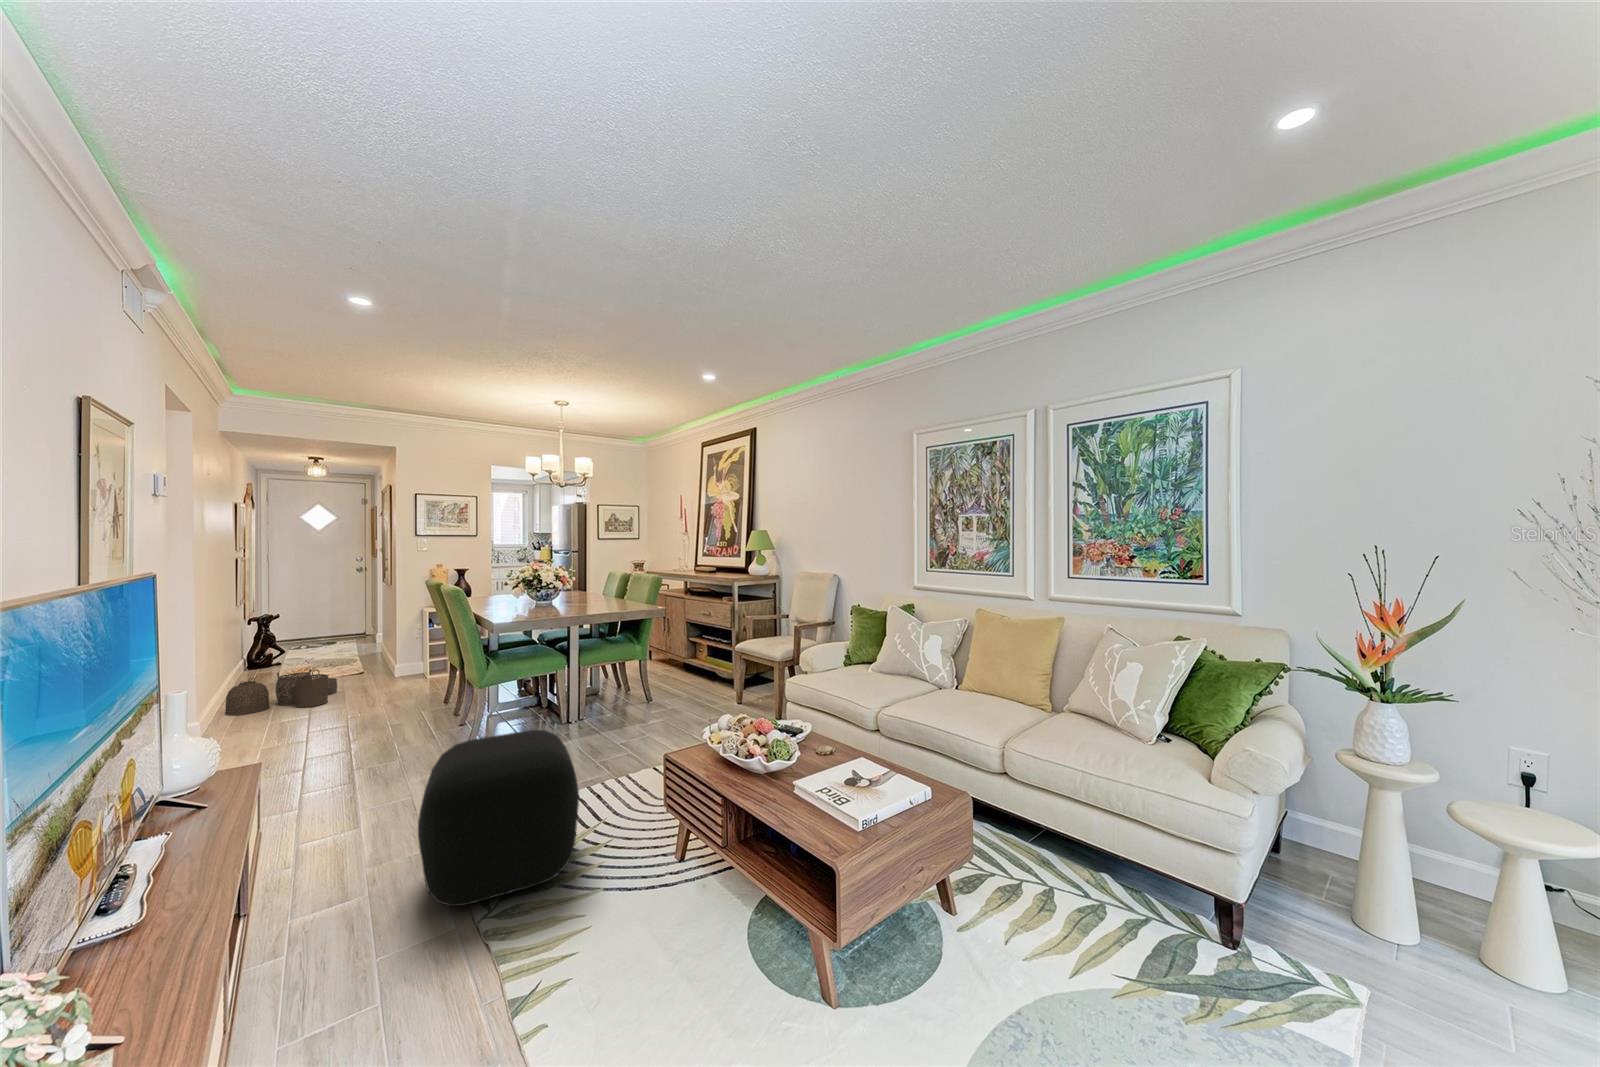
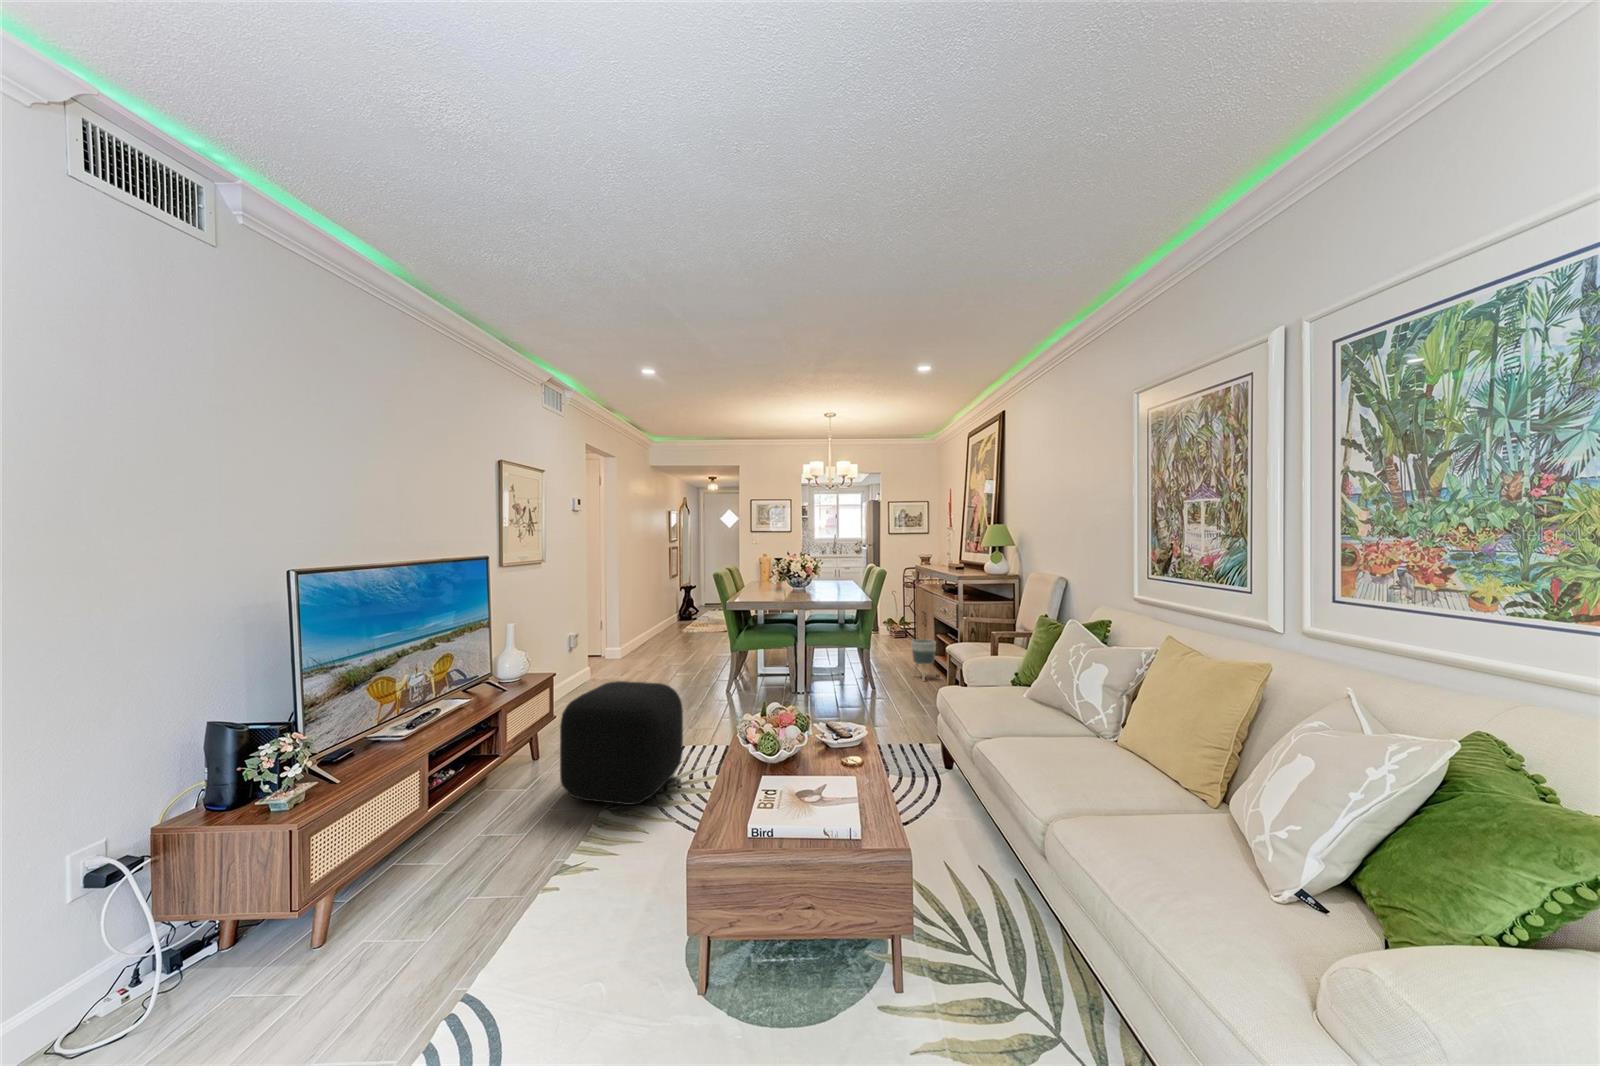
planter: none [672,641,696,682] -> present [911,639,936,681]
woven basket: present [225,669,337,716] -> none [621,623,685,650]

